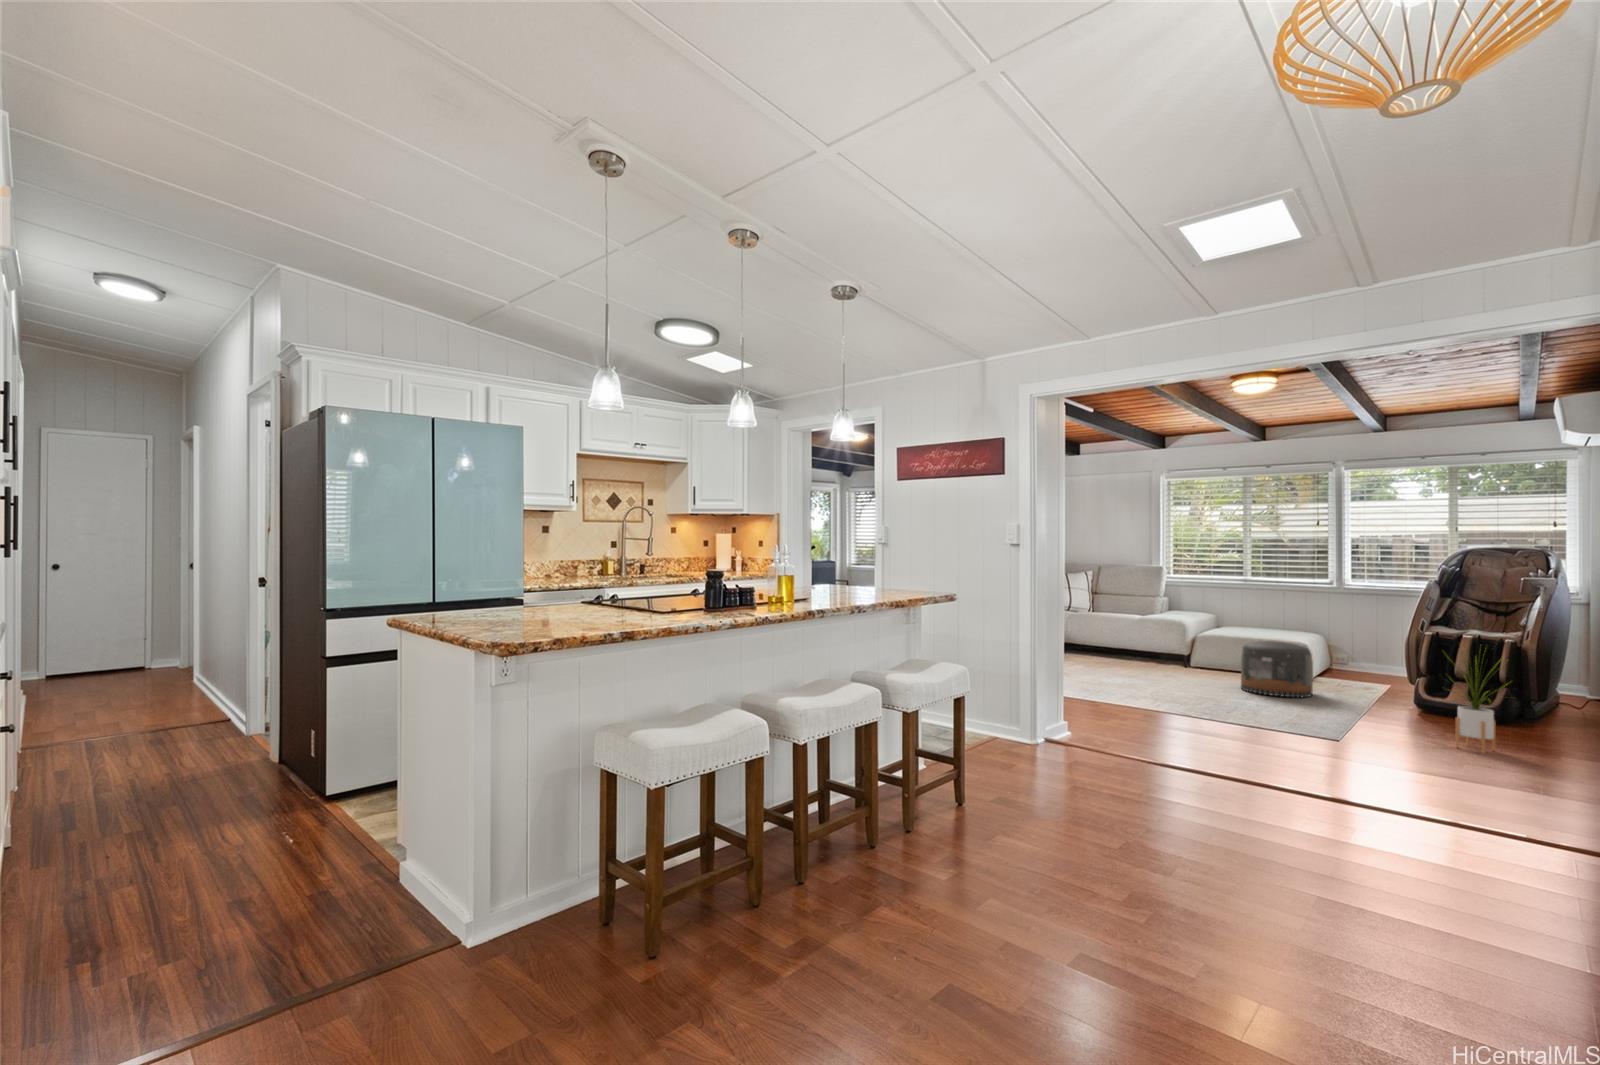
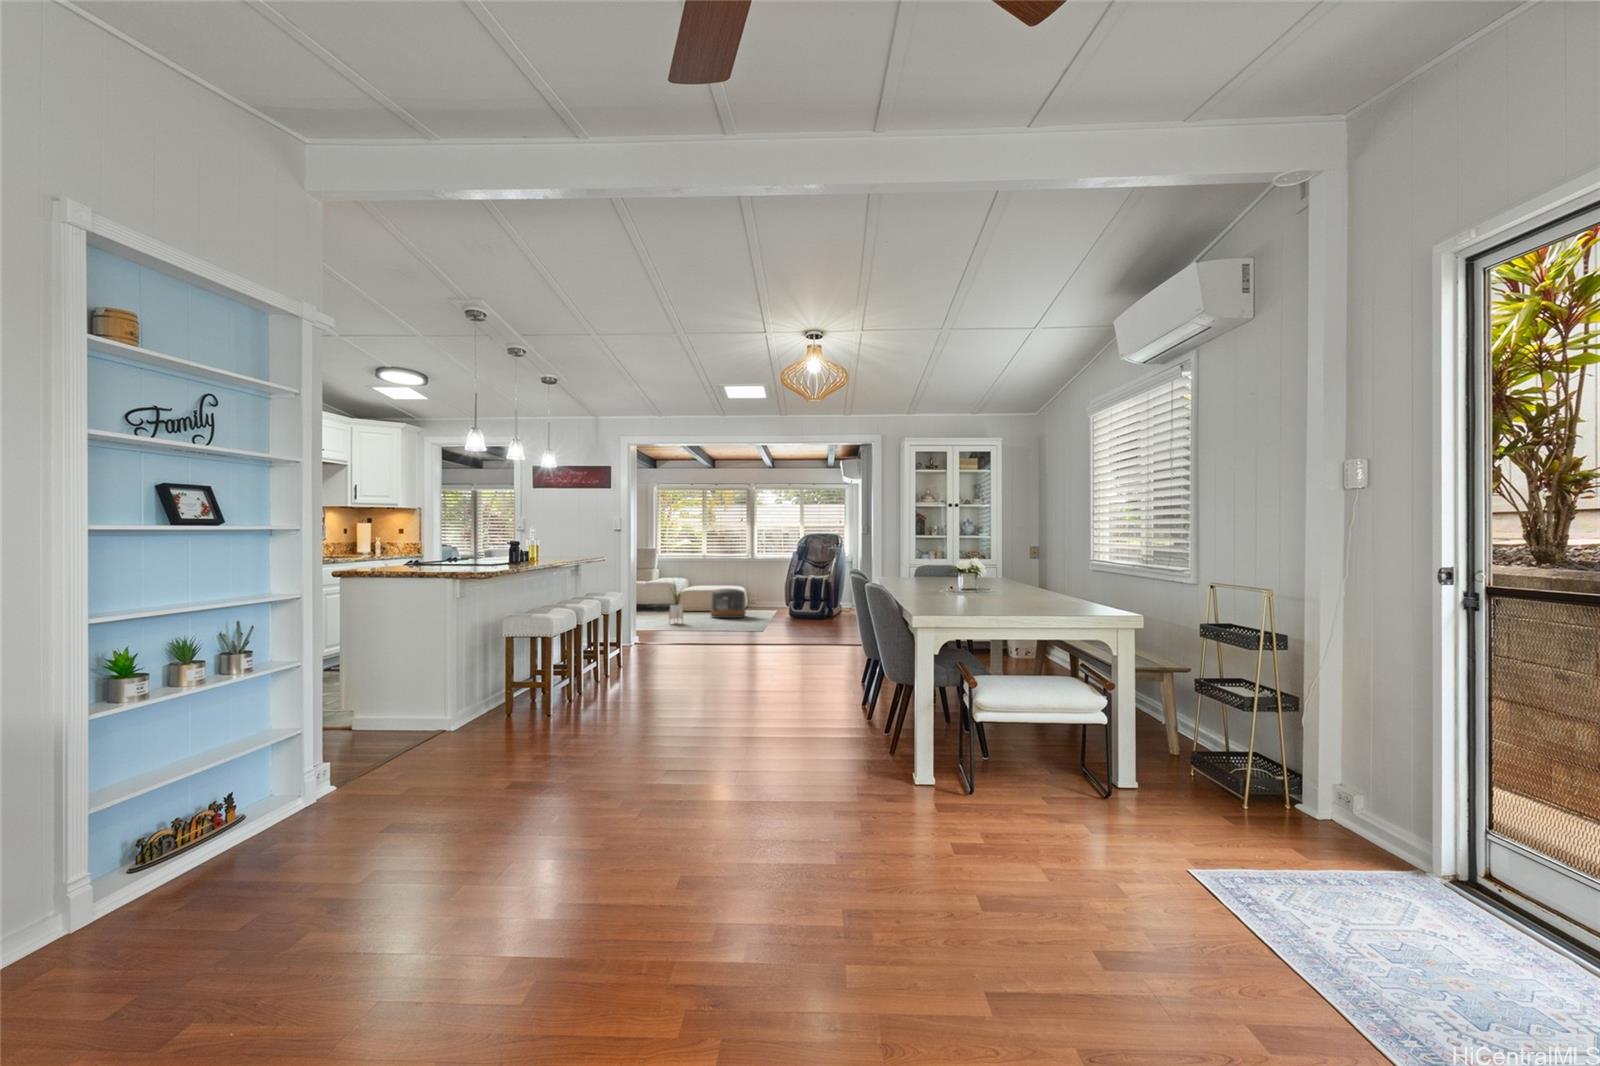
house plant: present [1447,652,1507,753] -> present [669,583,683,620]

